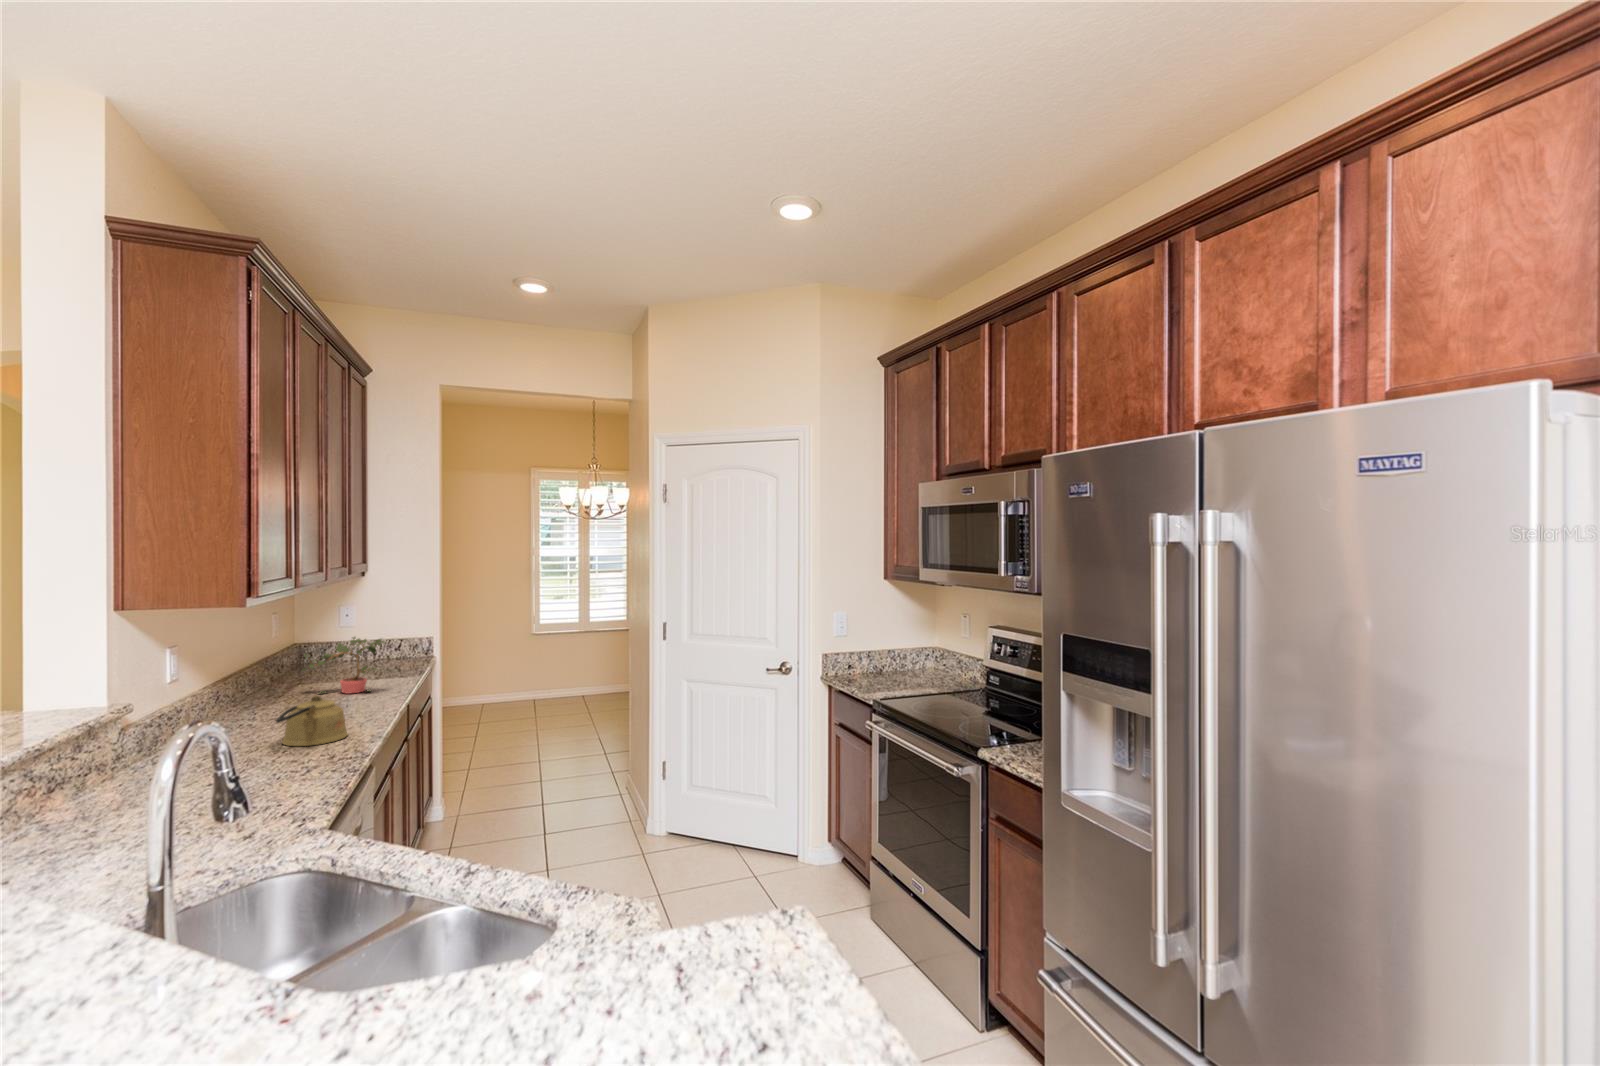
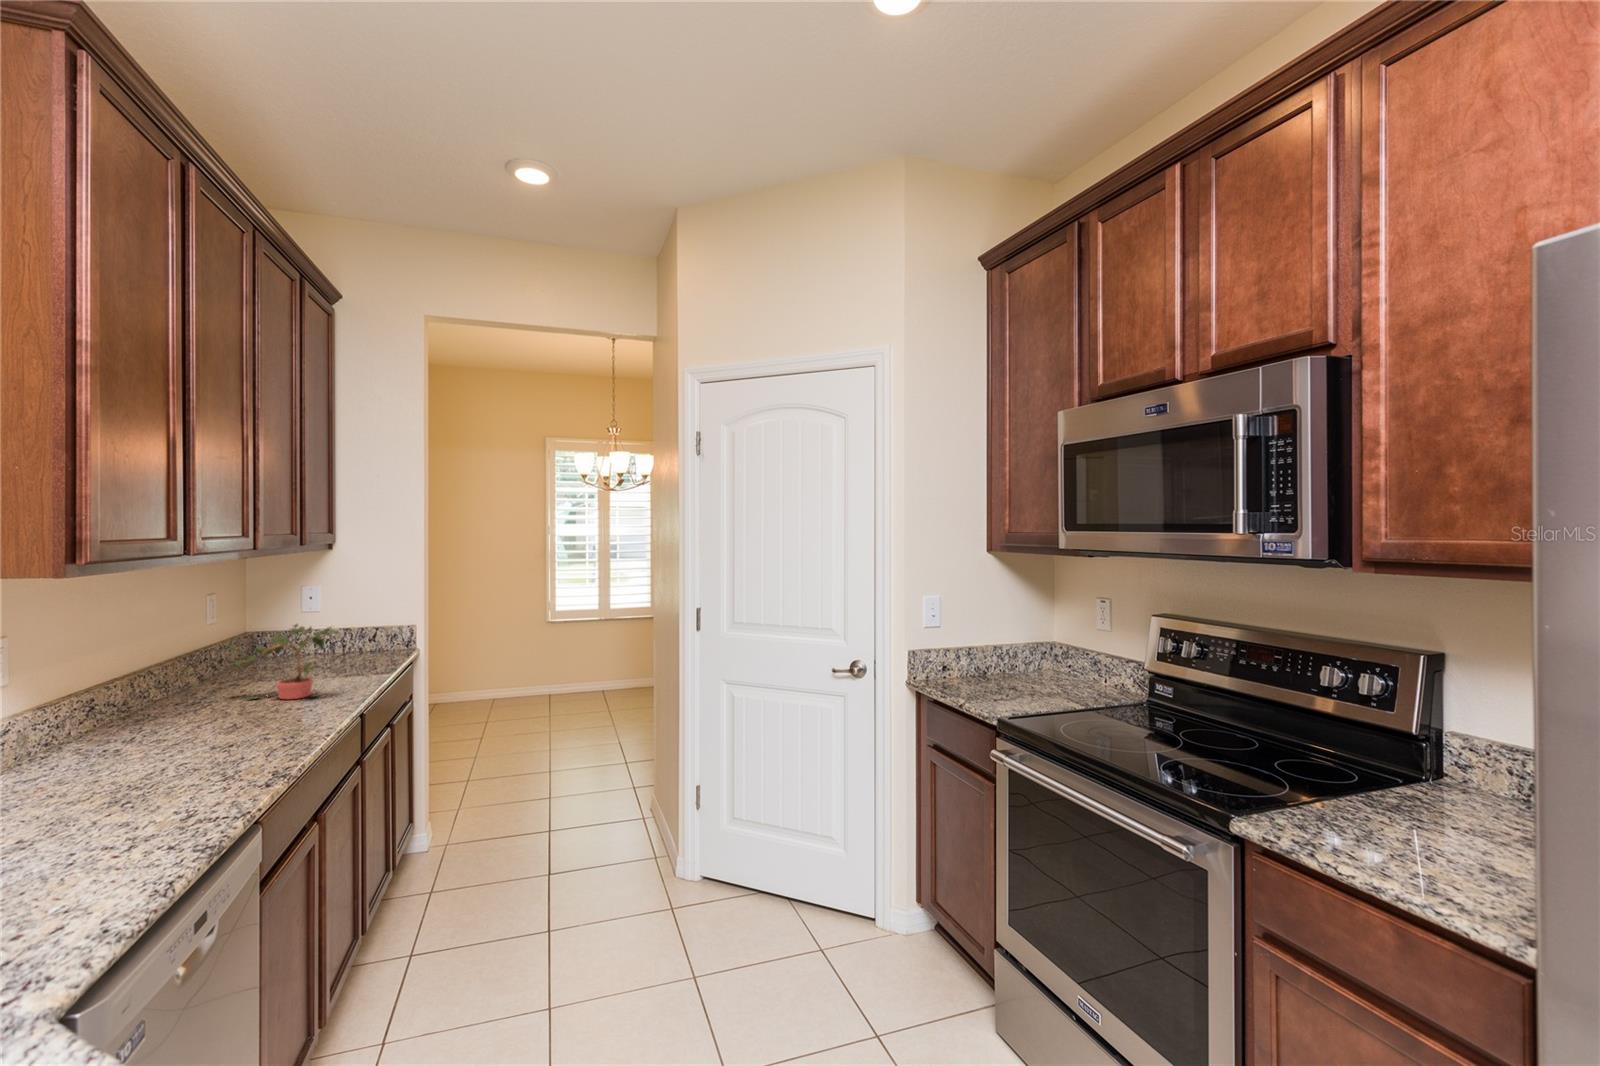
kettle: present [276,696,348,746] -> none [126,710,247,788]

